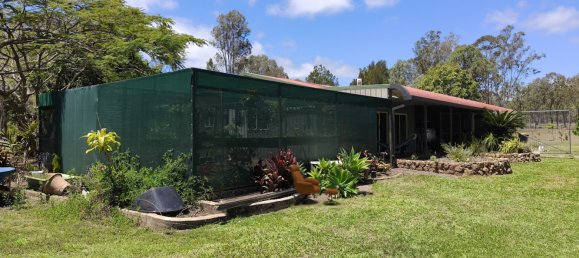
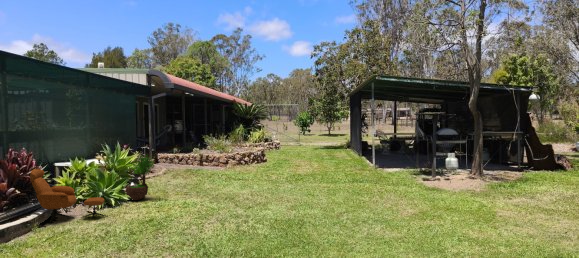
potted tree: none [359,157,381,196] -> present [126,156,153,200]

